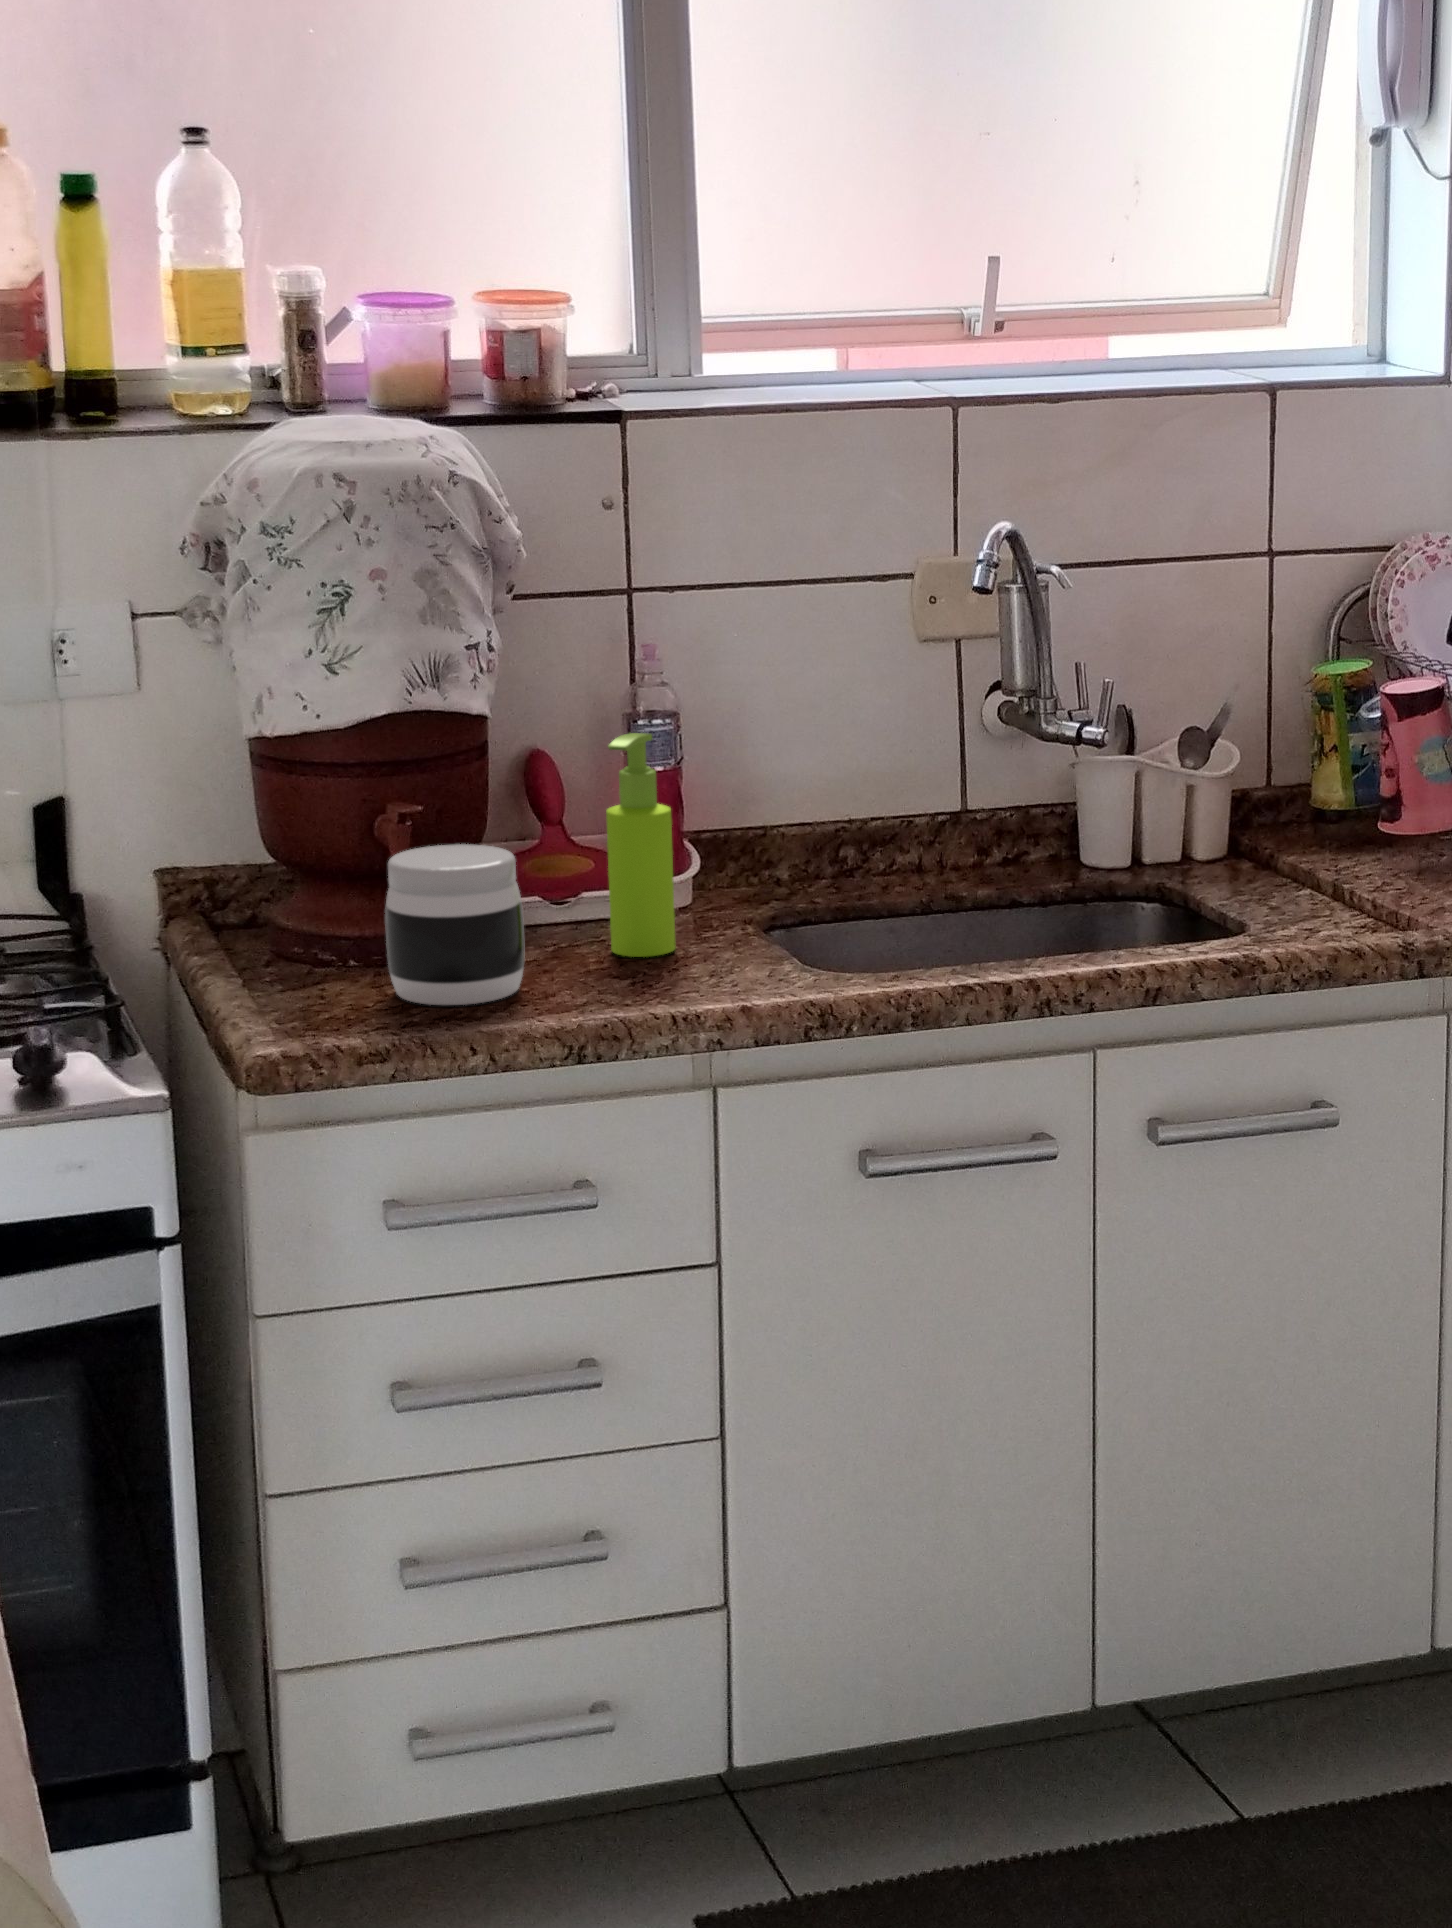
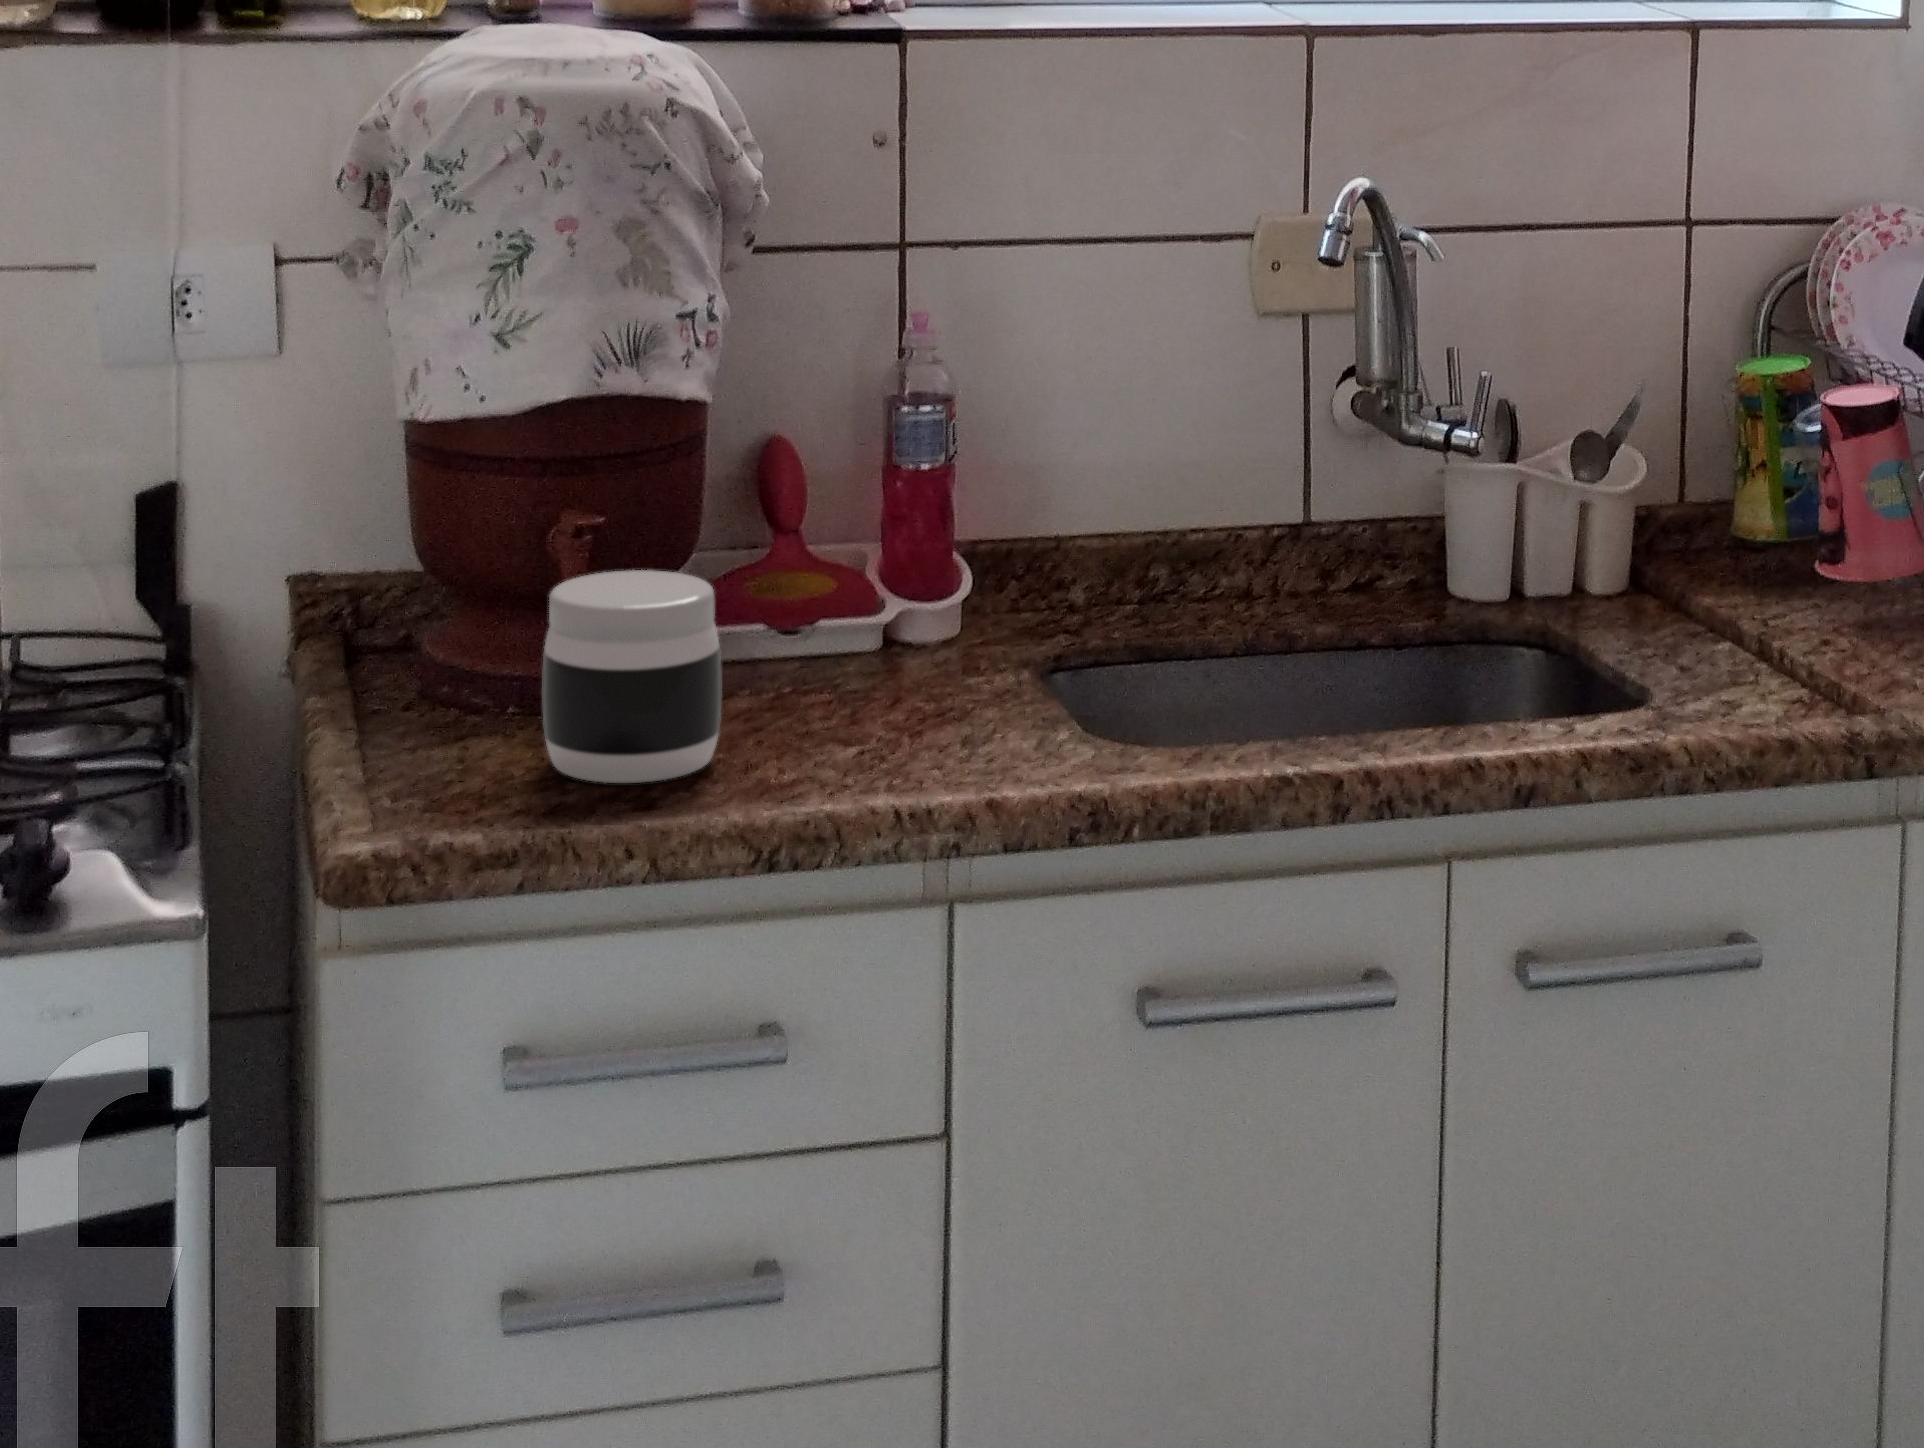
soap dispenser: present [606,733,675,957] -> none [842,432,925,717]

